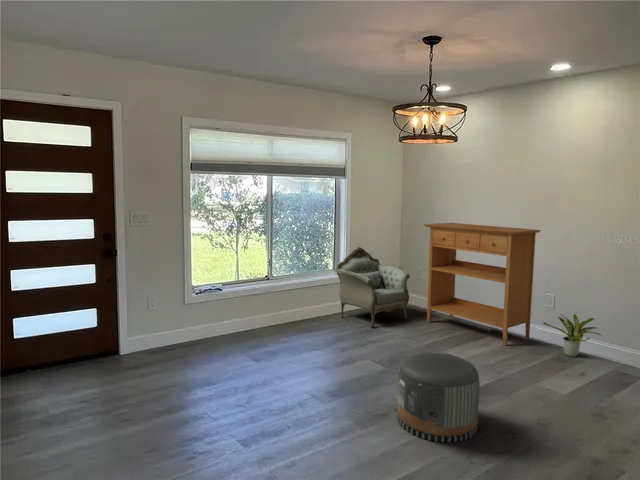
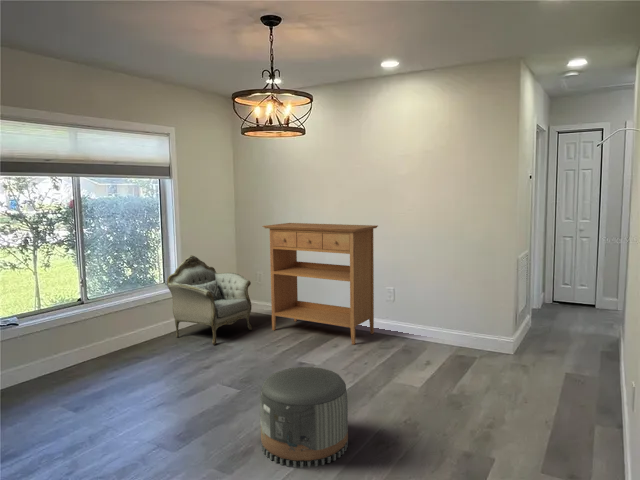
potted plant: present [543,314,601,357] -> none [388,306,441,347]

